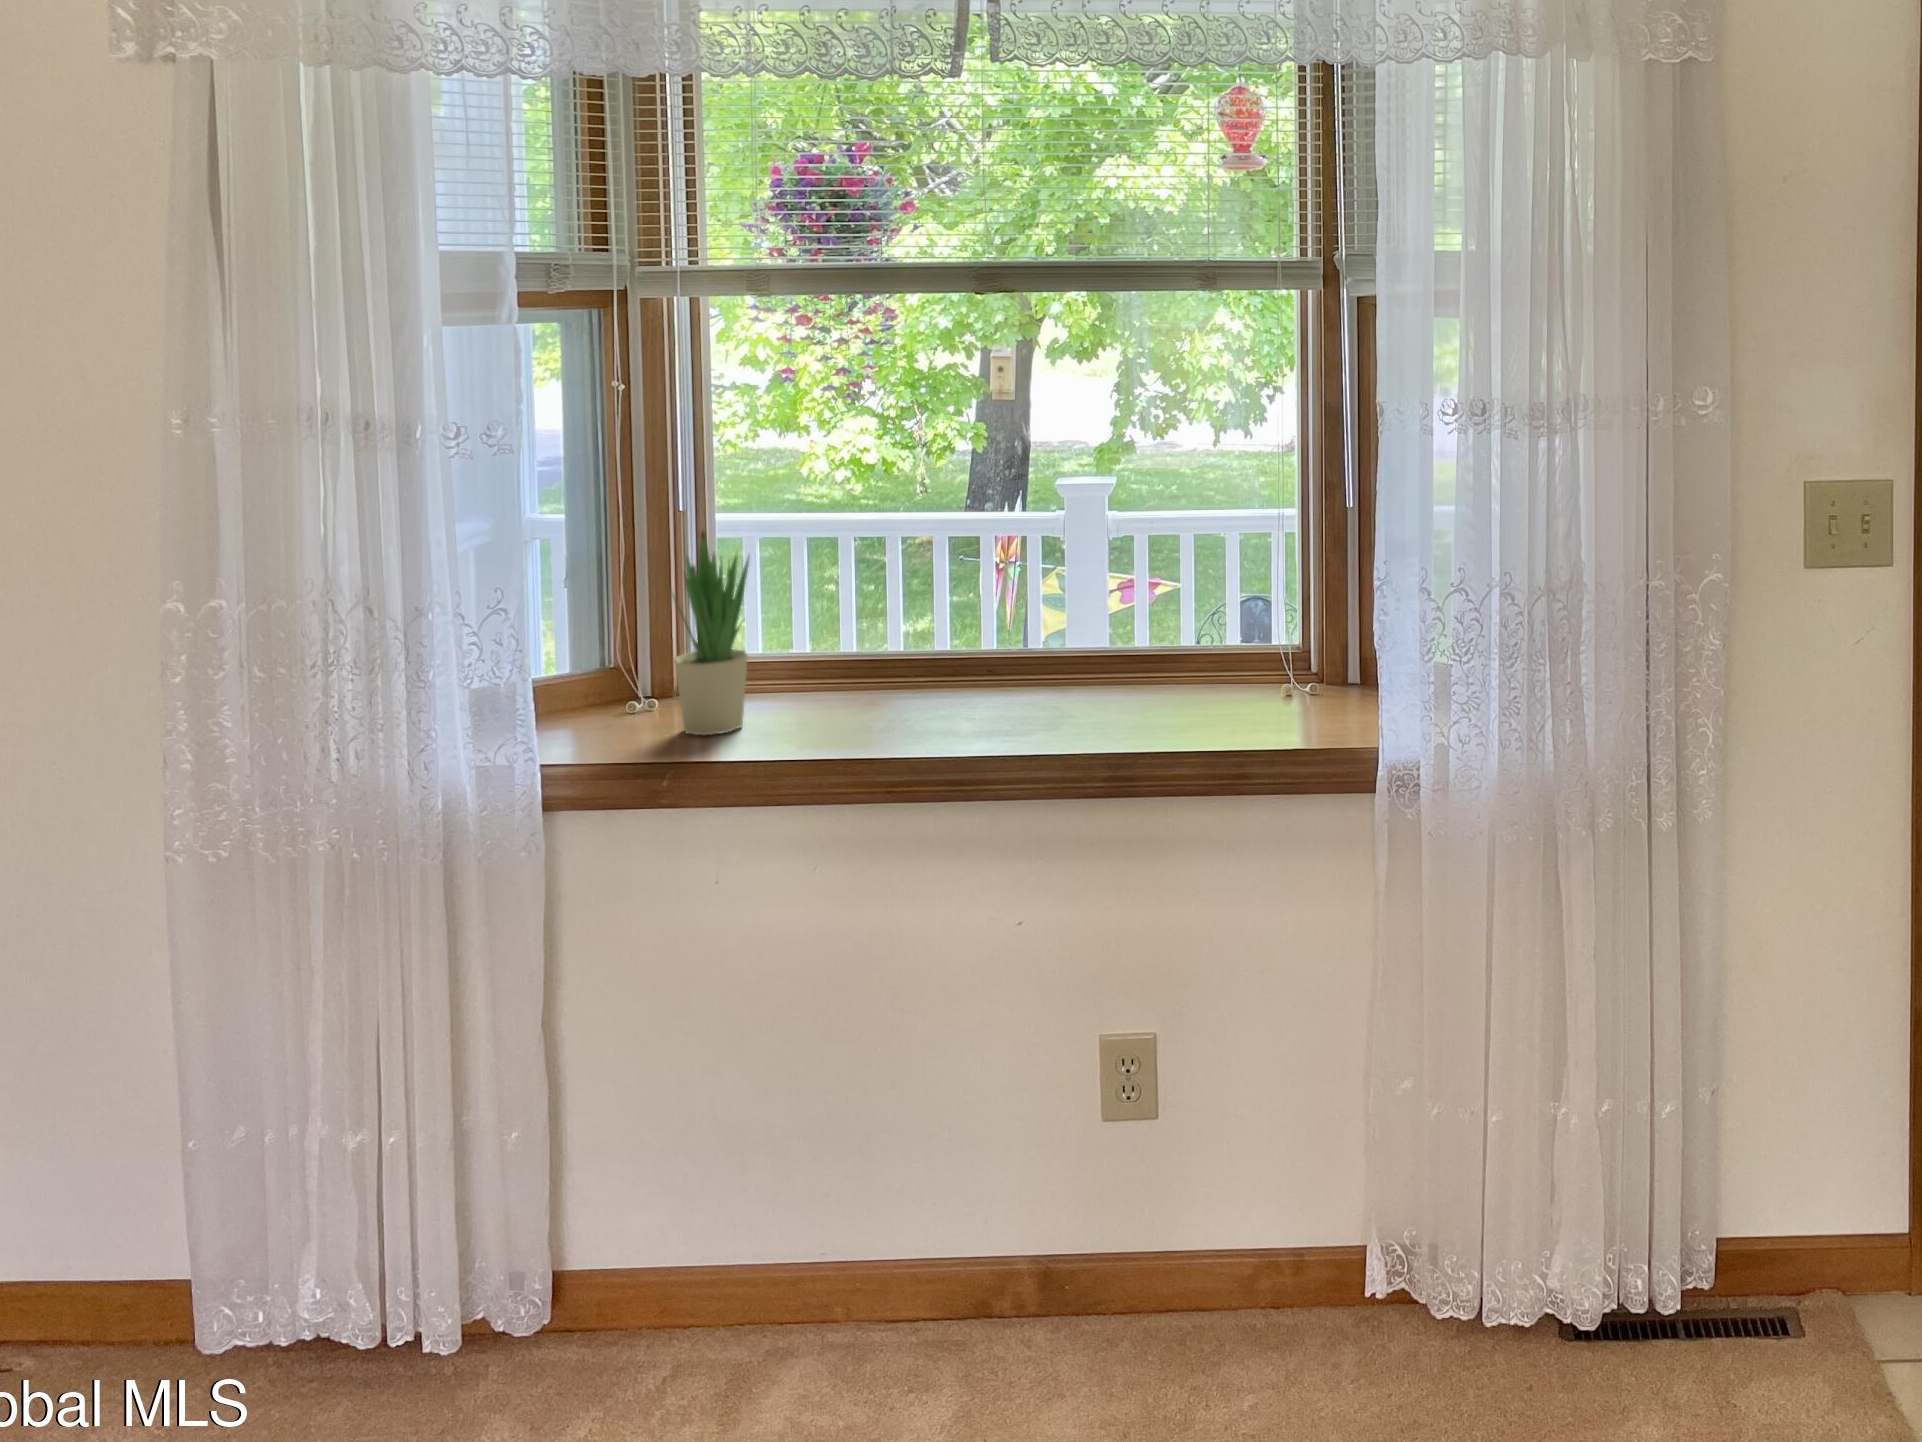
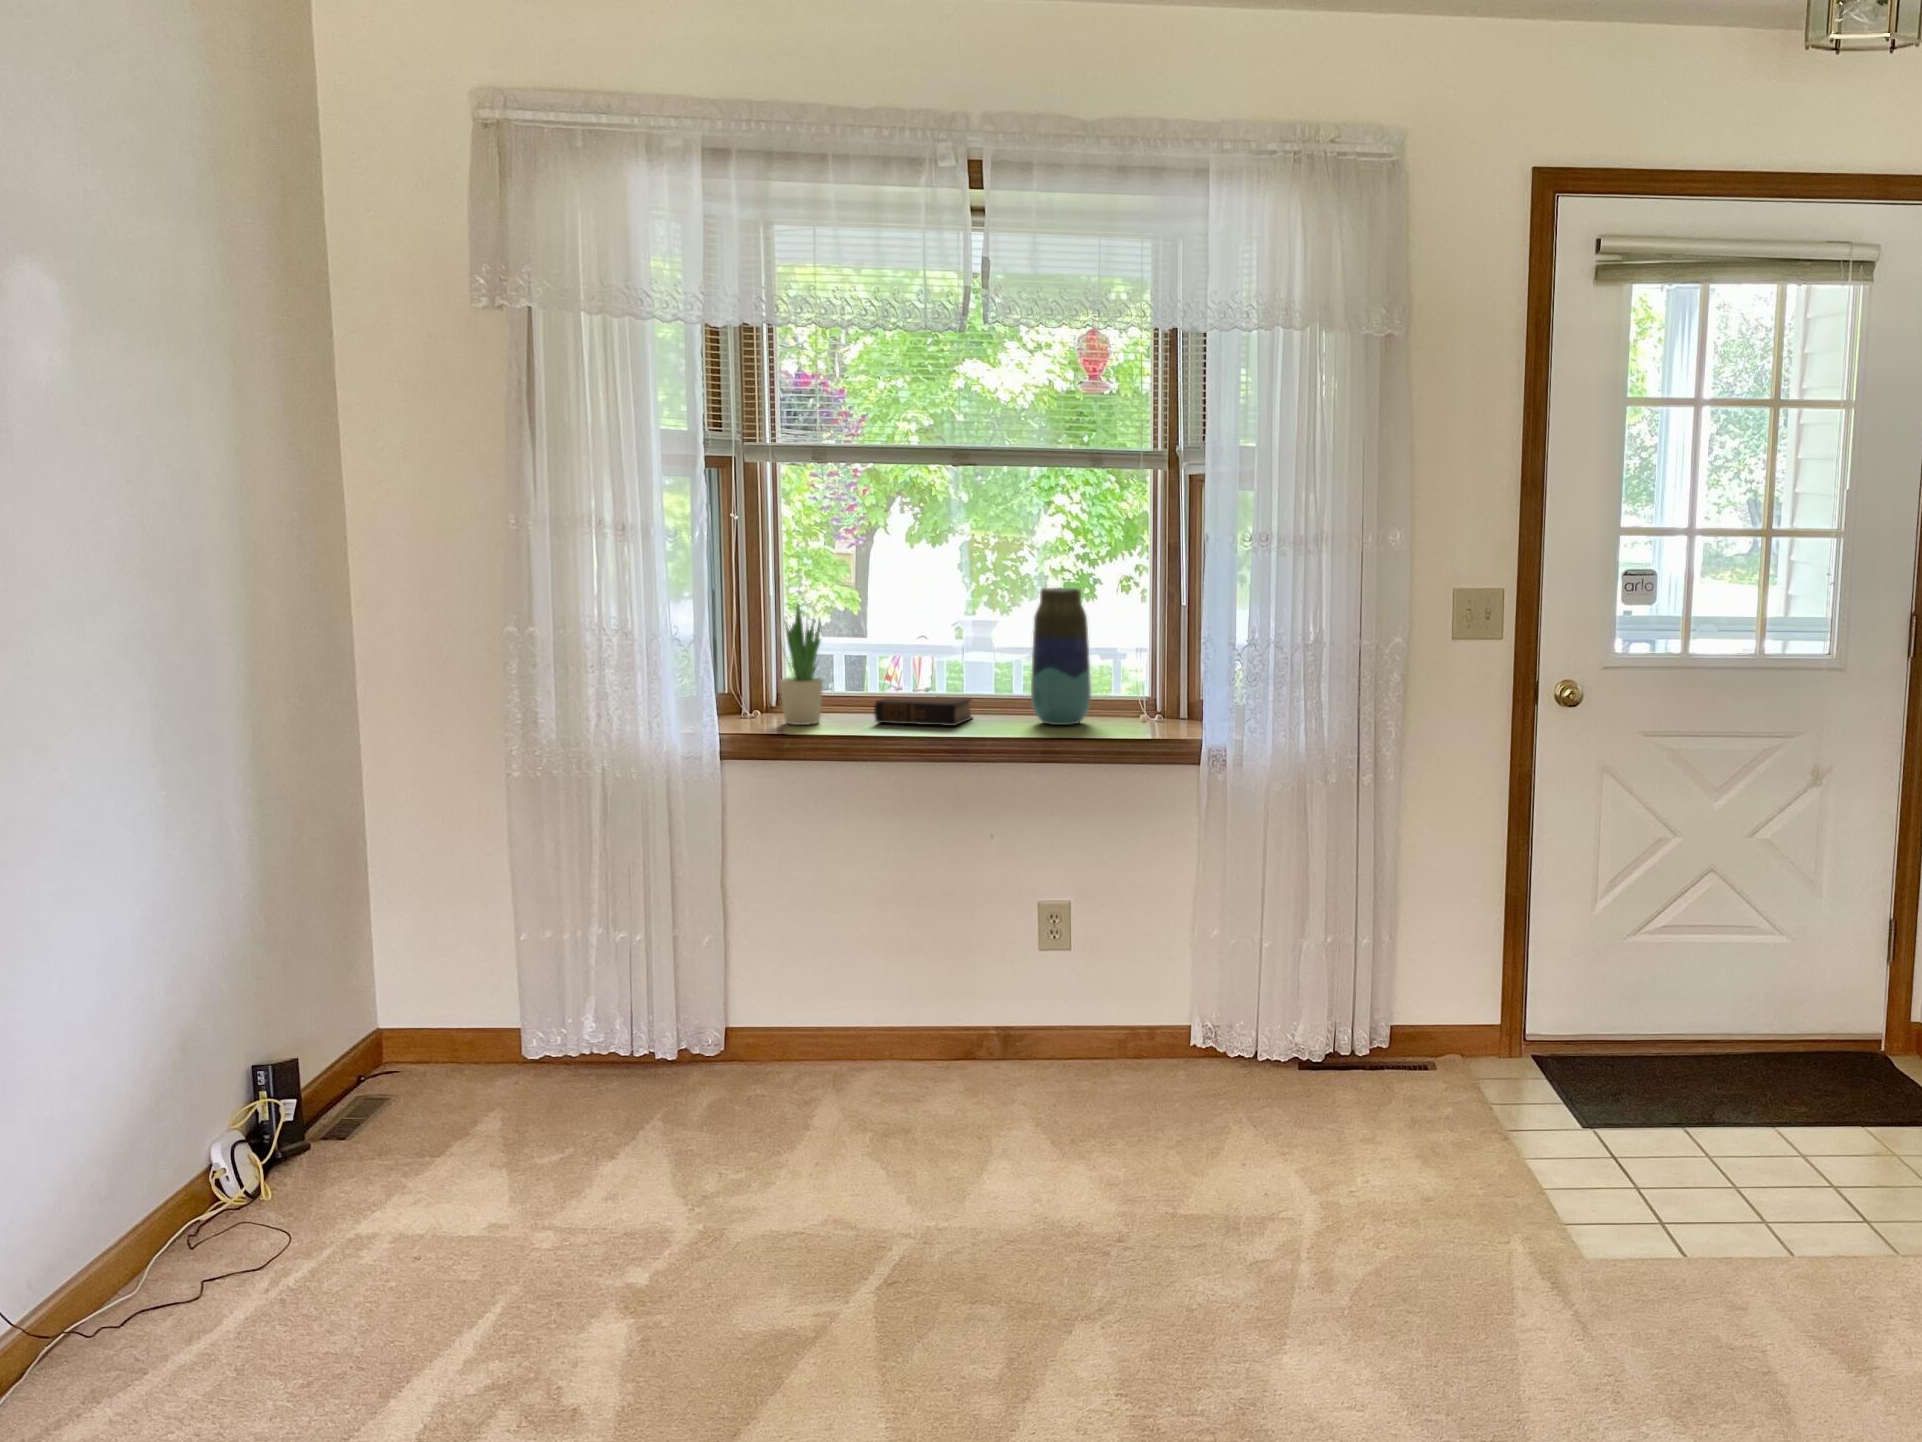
vase: none [1094,492,1193,724] -> present [1031,588,1091,725]
book: none [831,668,1004,733] -> present [874,696,972,726]

